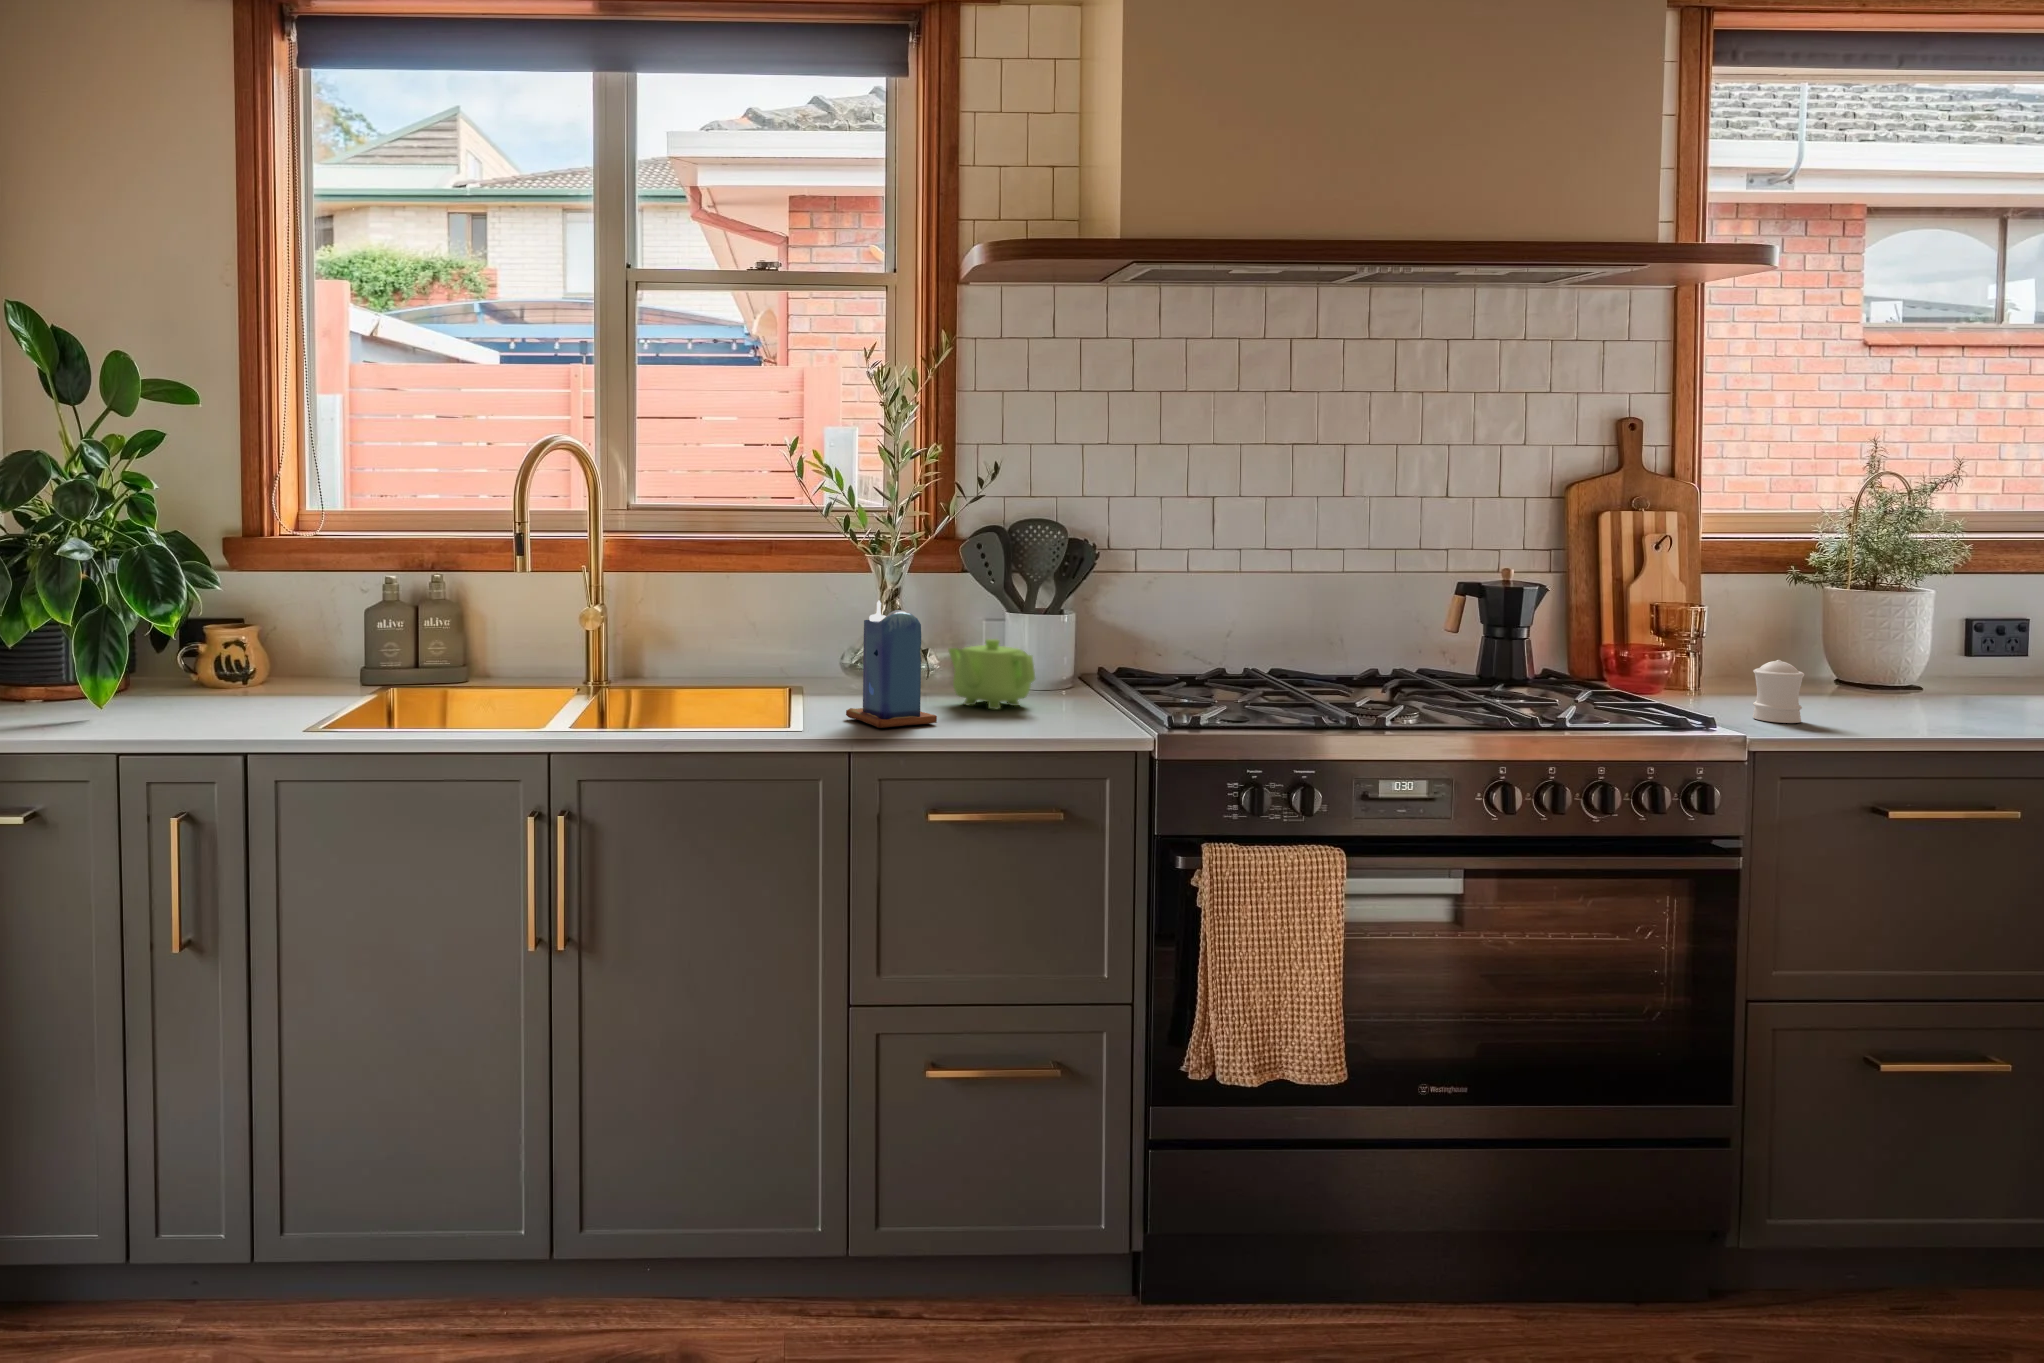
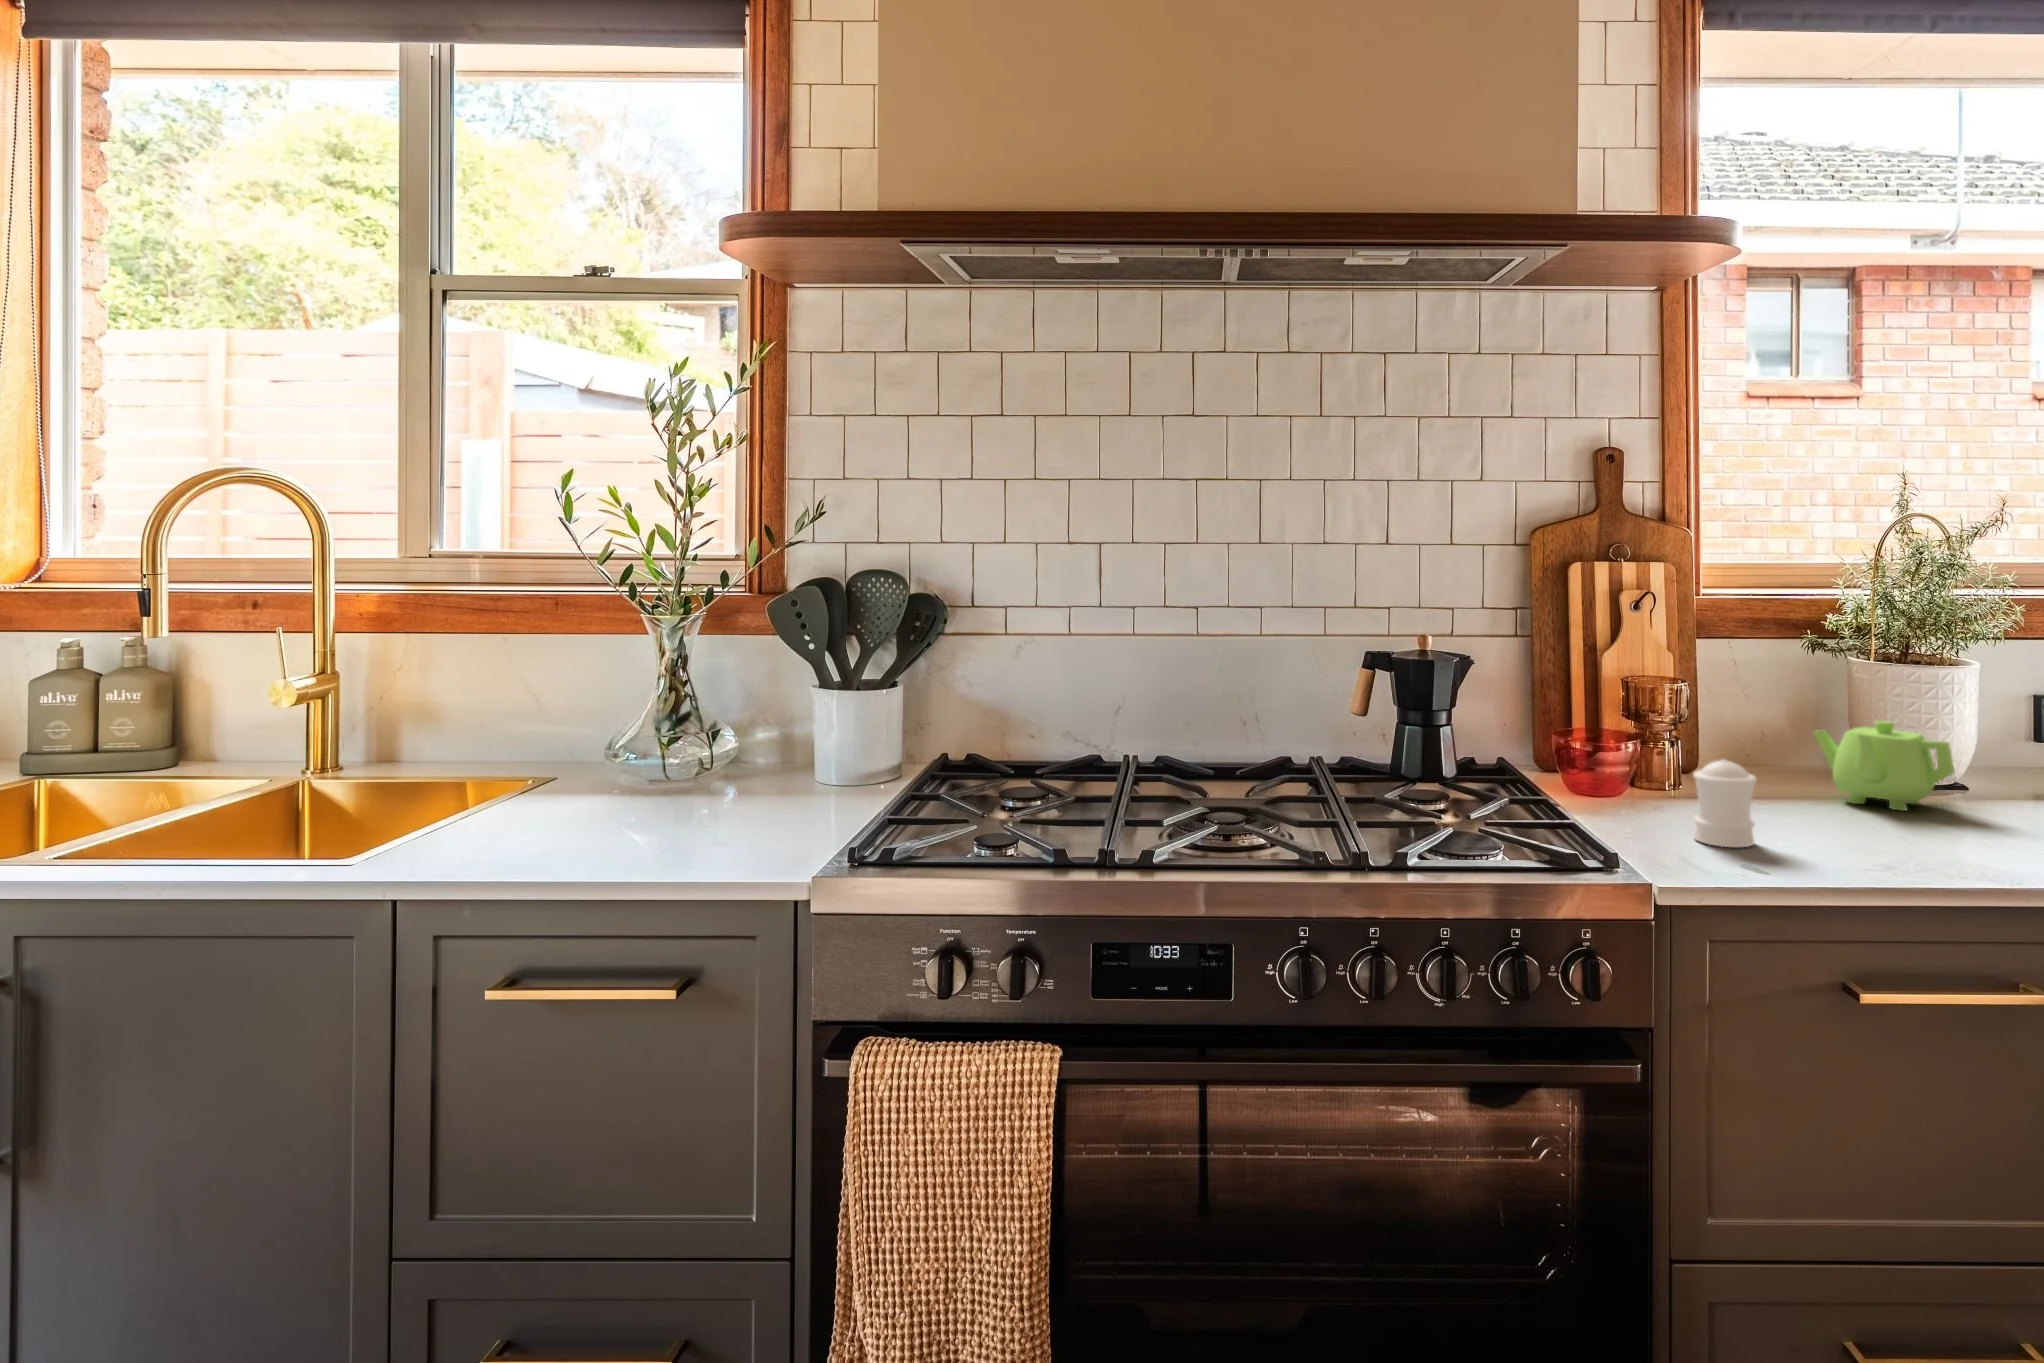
candle: present [846,601,937,728] -> none [467,677,572,854]
teapot: present [949,639,1036,710] -> present [1814,721,1954,811]

